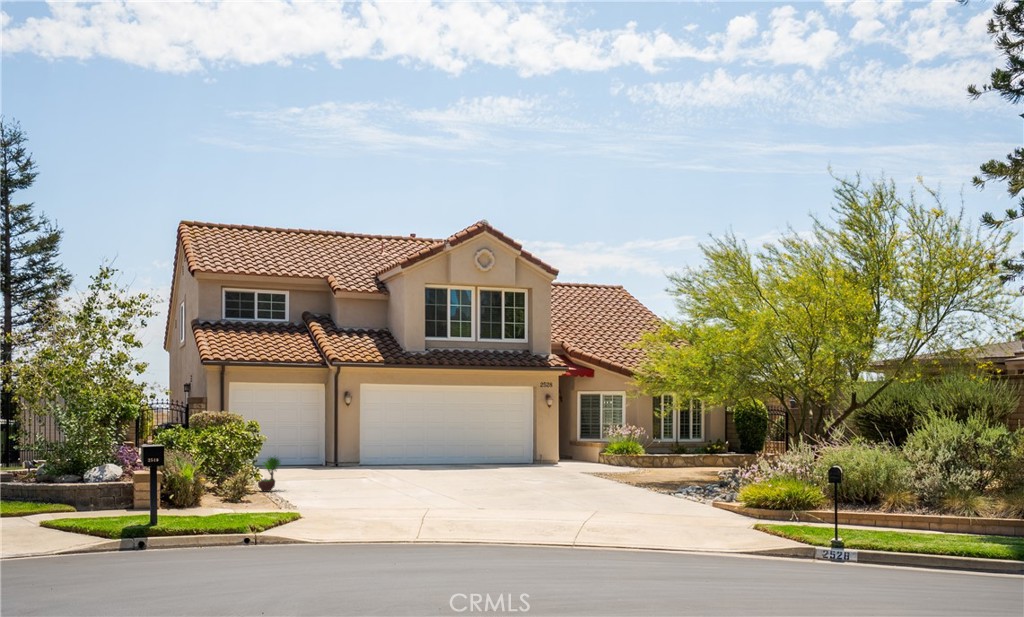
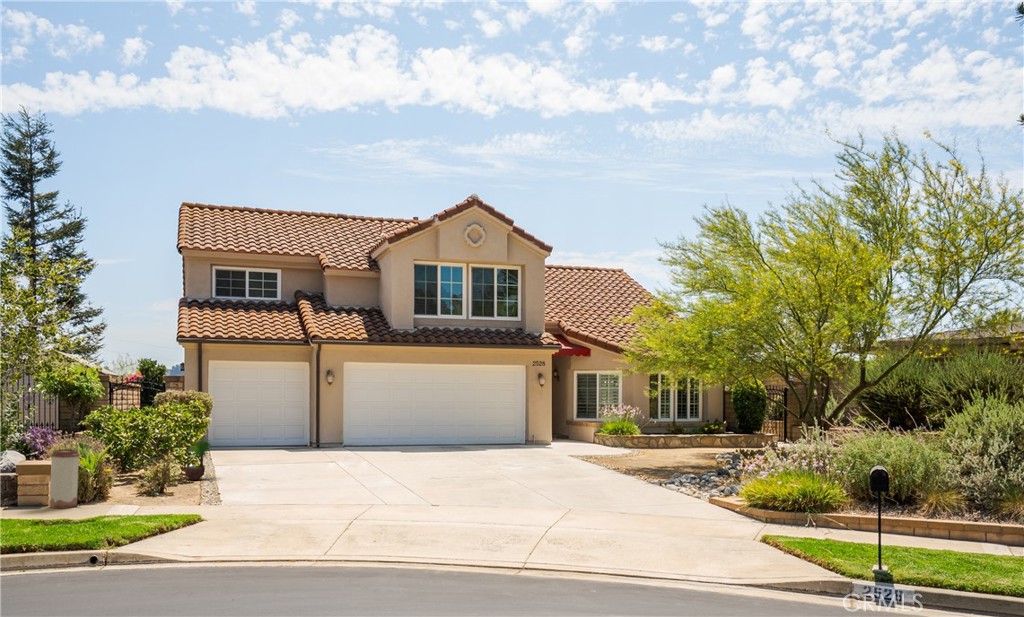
trash can: none [179,462,202,510] -> present [50,450,80,509]

